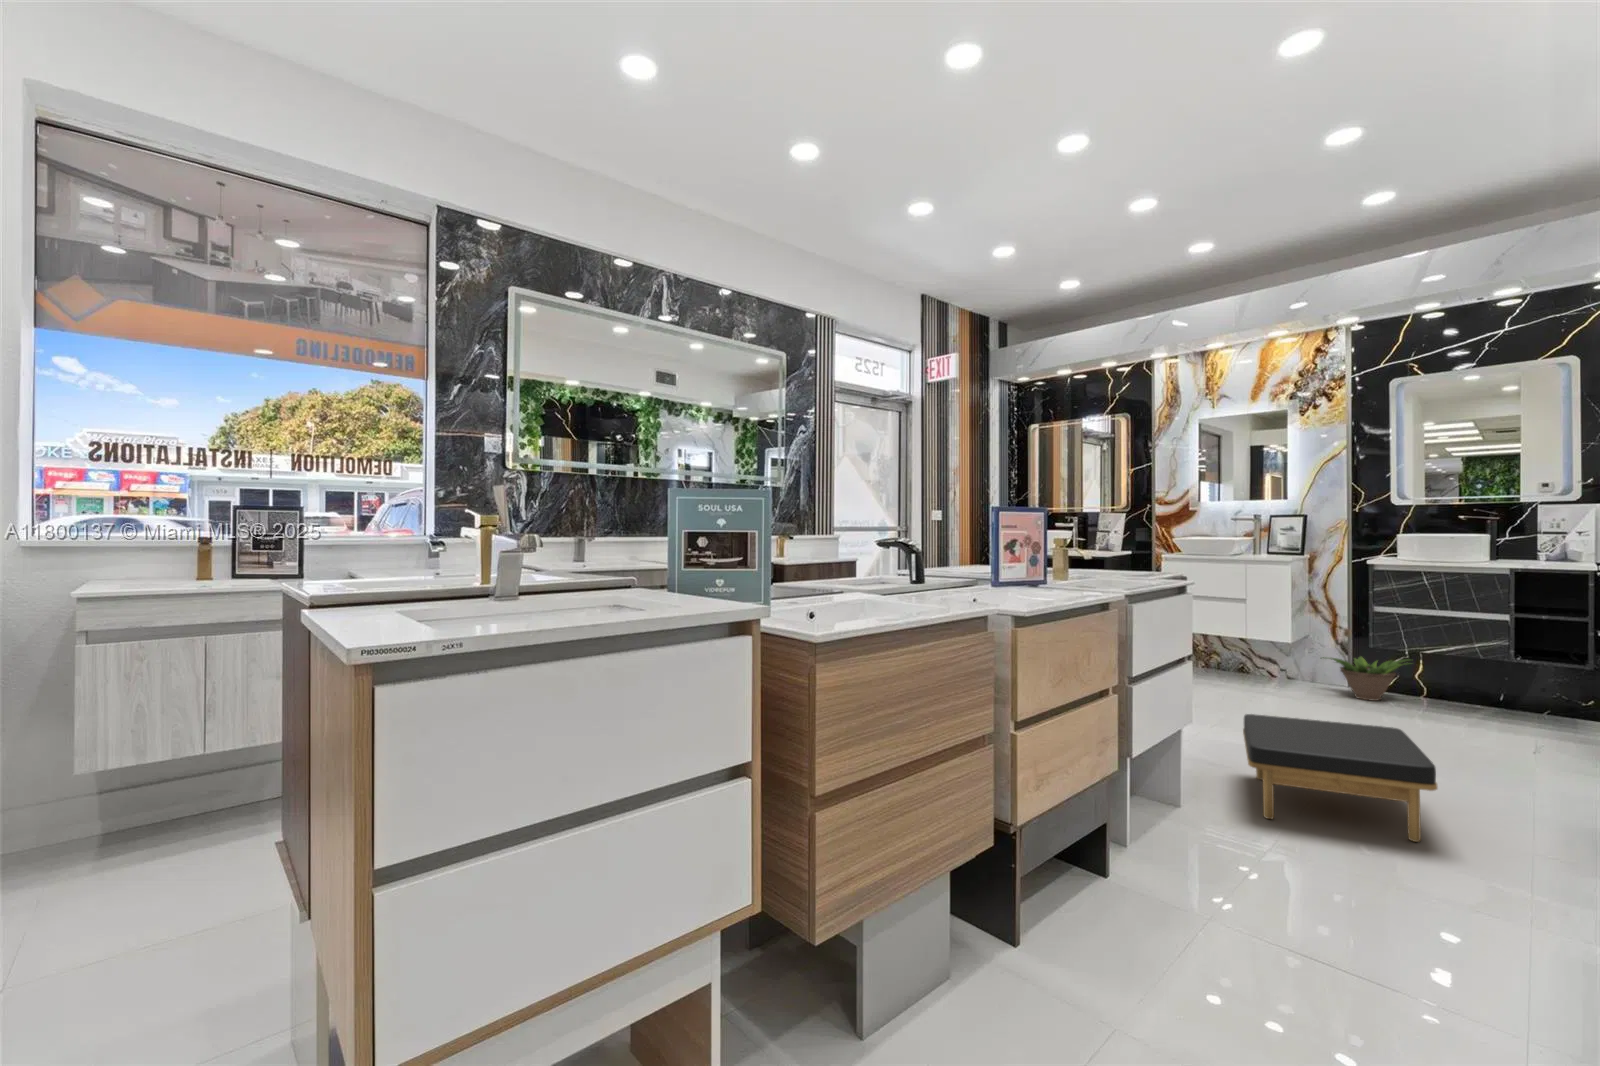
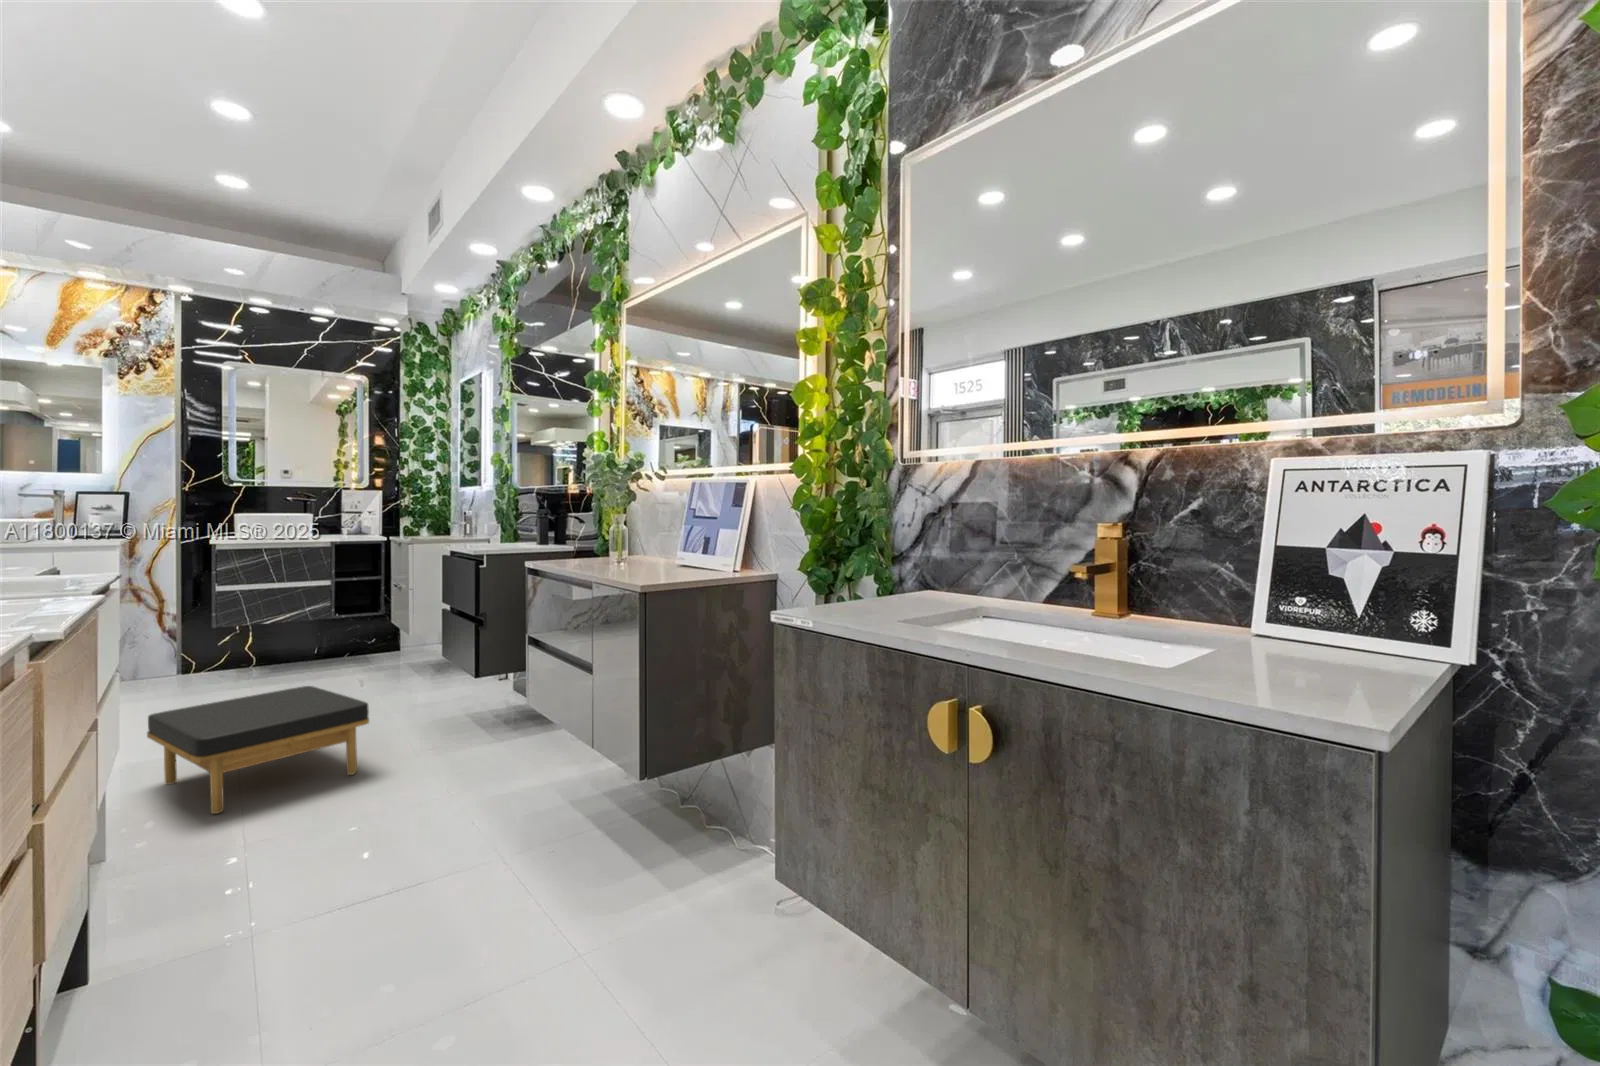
decorative plant: present [1323,657,1406,701] -> none [149,634,253,683]

